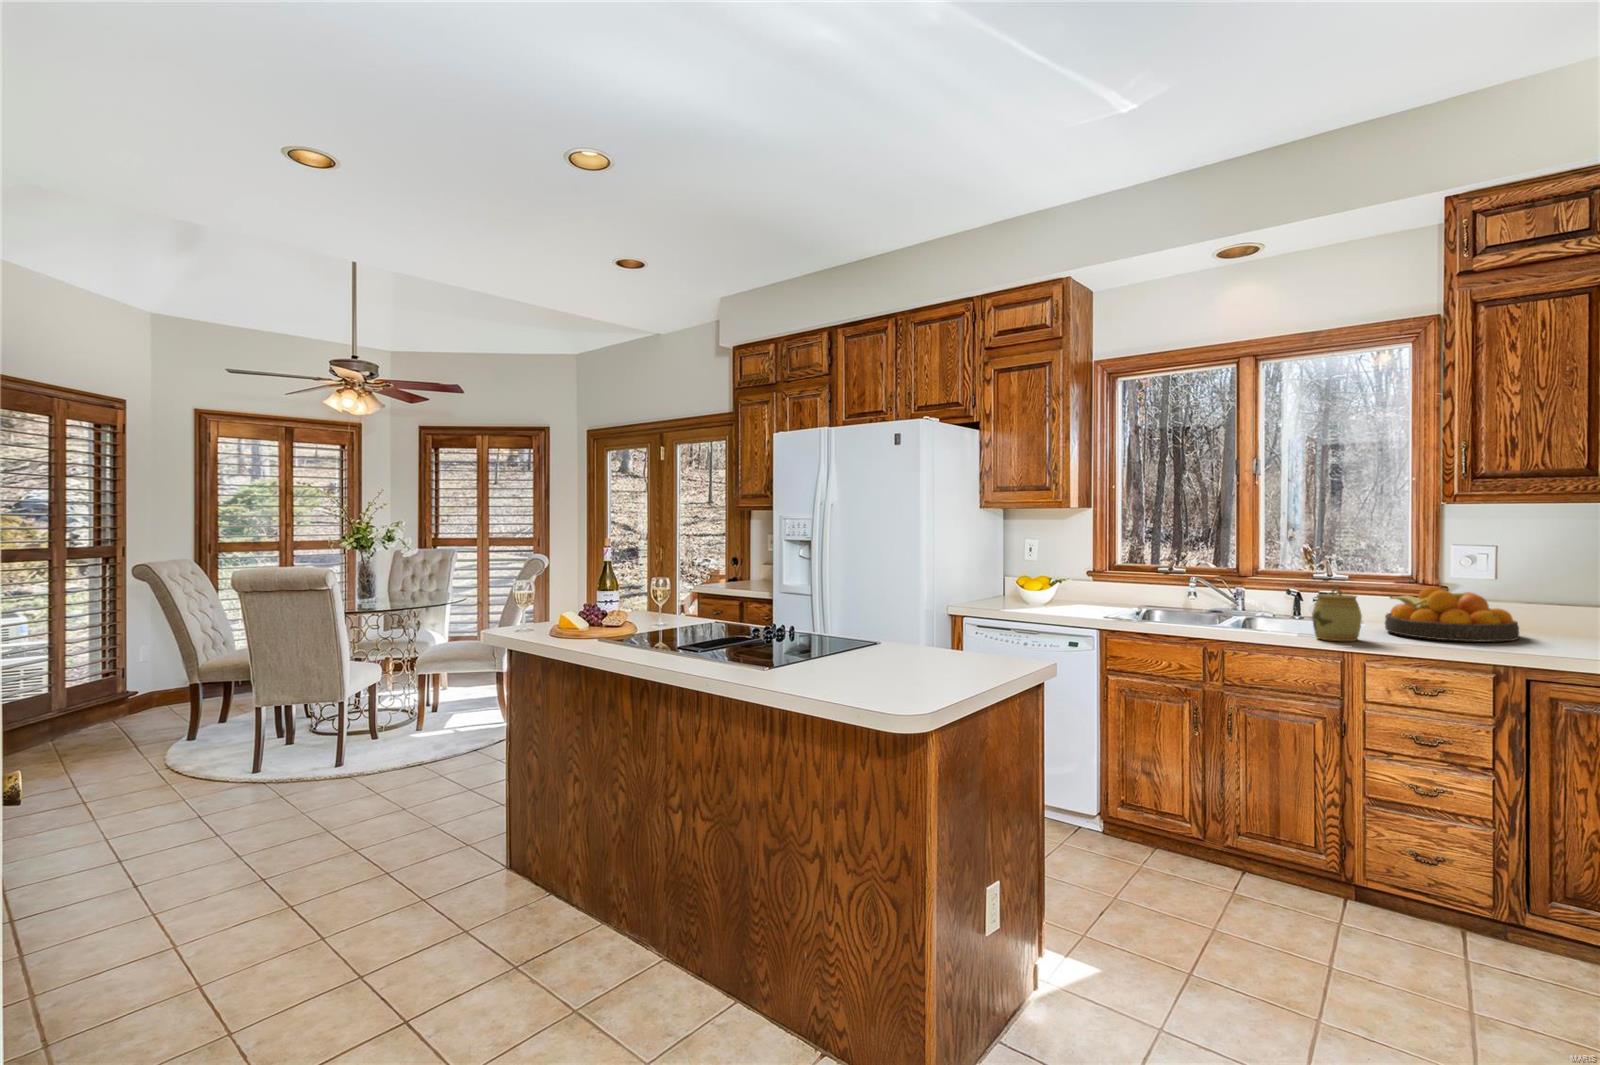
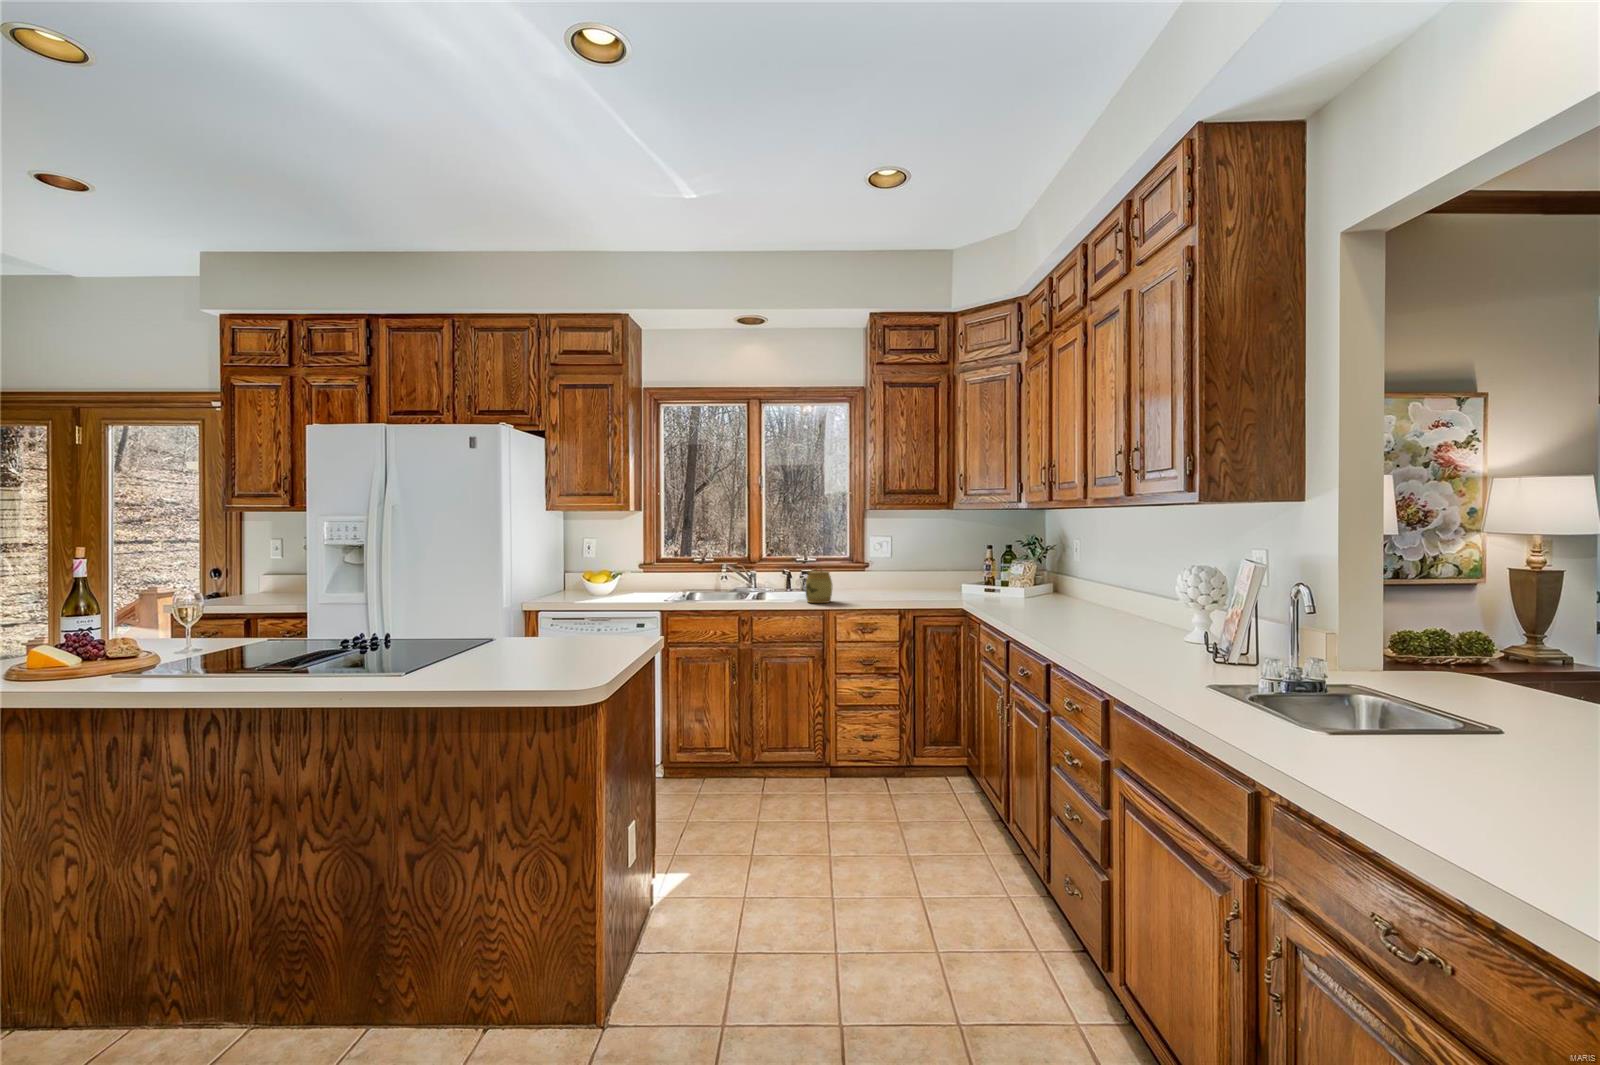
fruit bowl: present [1385,587,1519,642] -> none [841,563,908,597]

